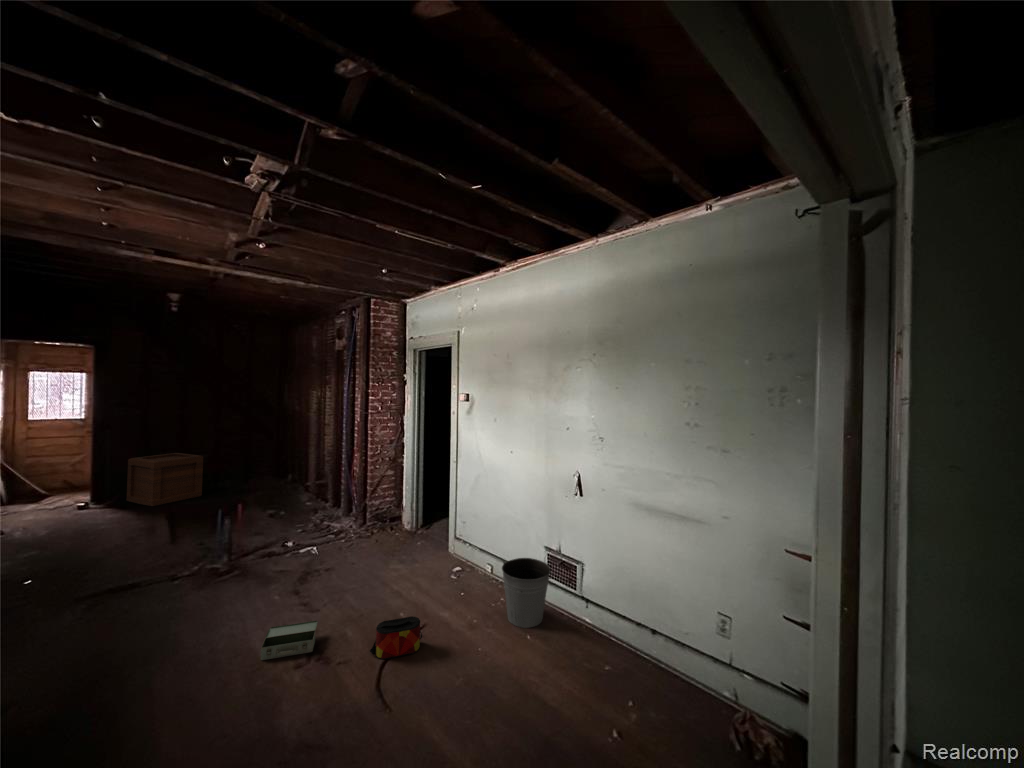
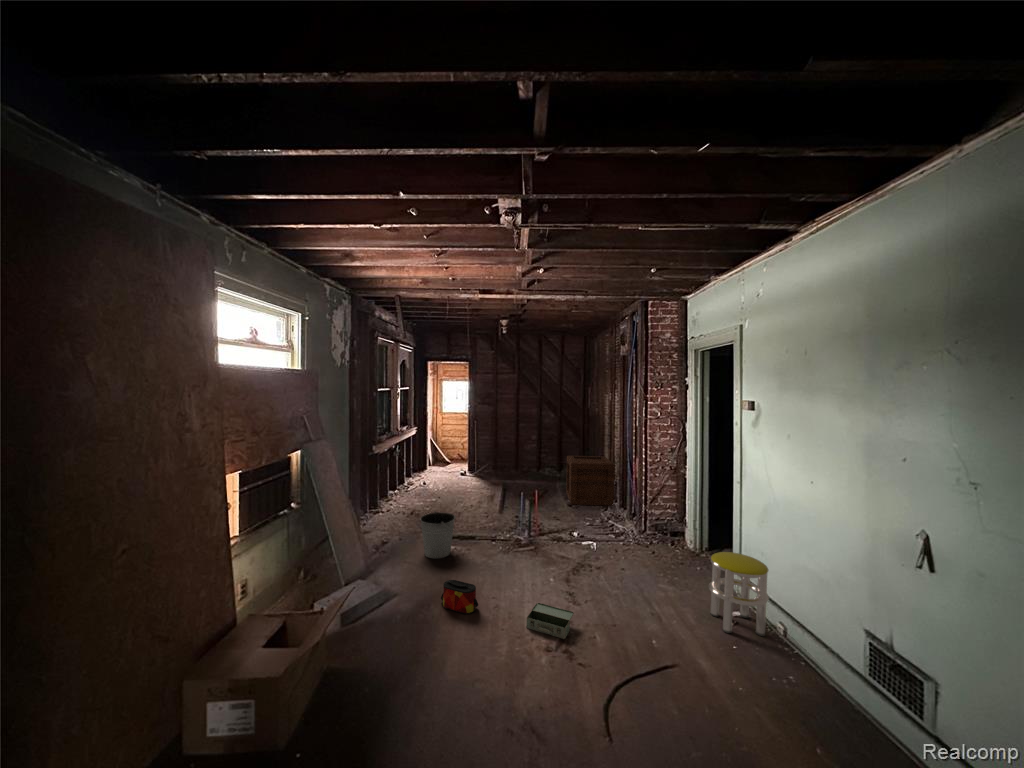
wooden crate: present [126,453,203,506] -> present [566,456,614,506]
stool: none [438,519,481,586] -> present [708,552,769,636]
bucket: present [502,558,552,628] -> present [420,511,456,558]
bag: present [370,616,422,660] -> present [441,580,478,614]

